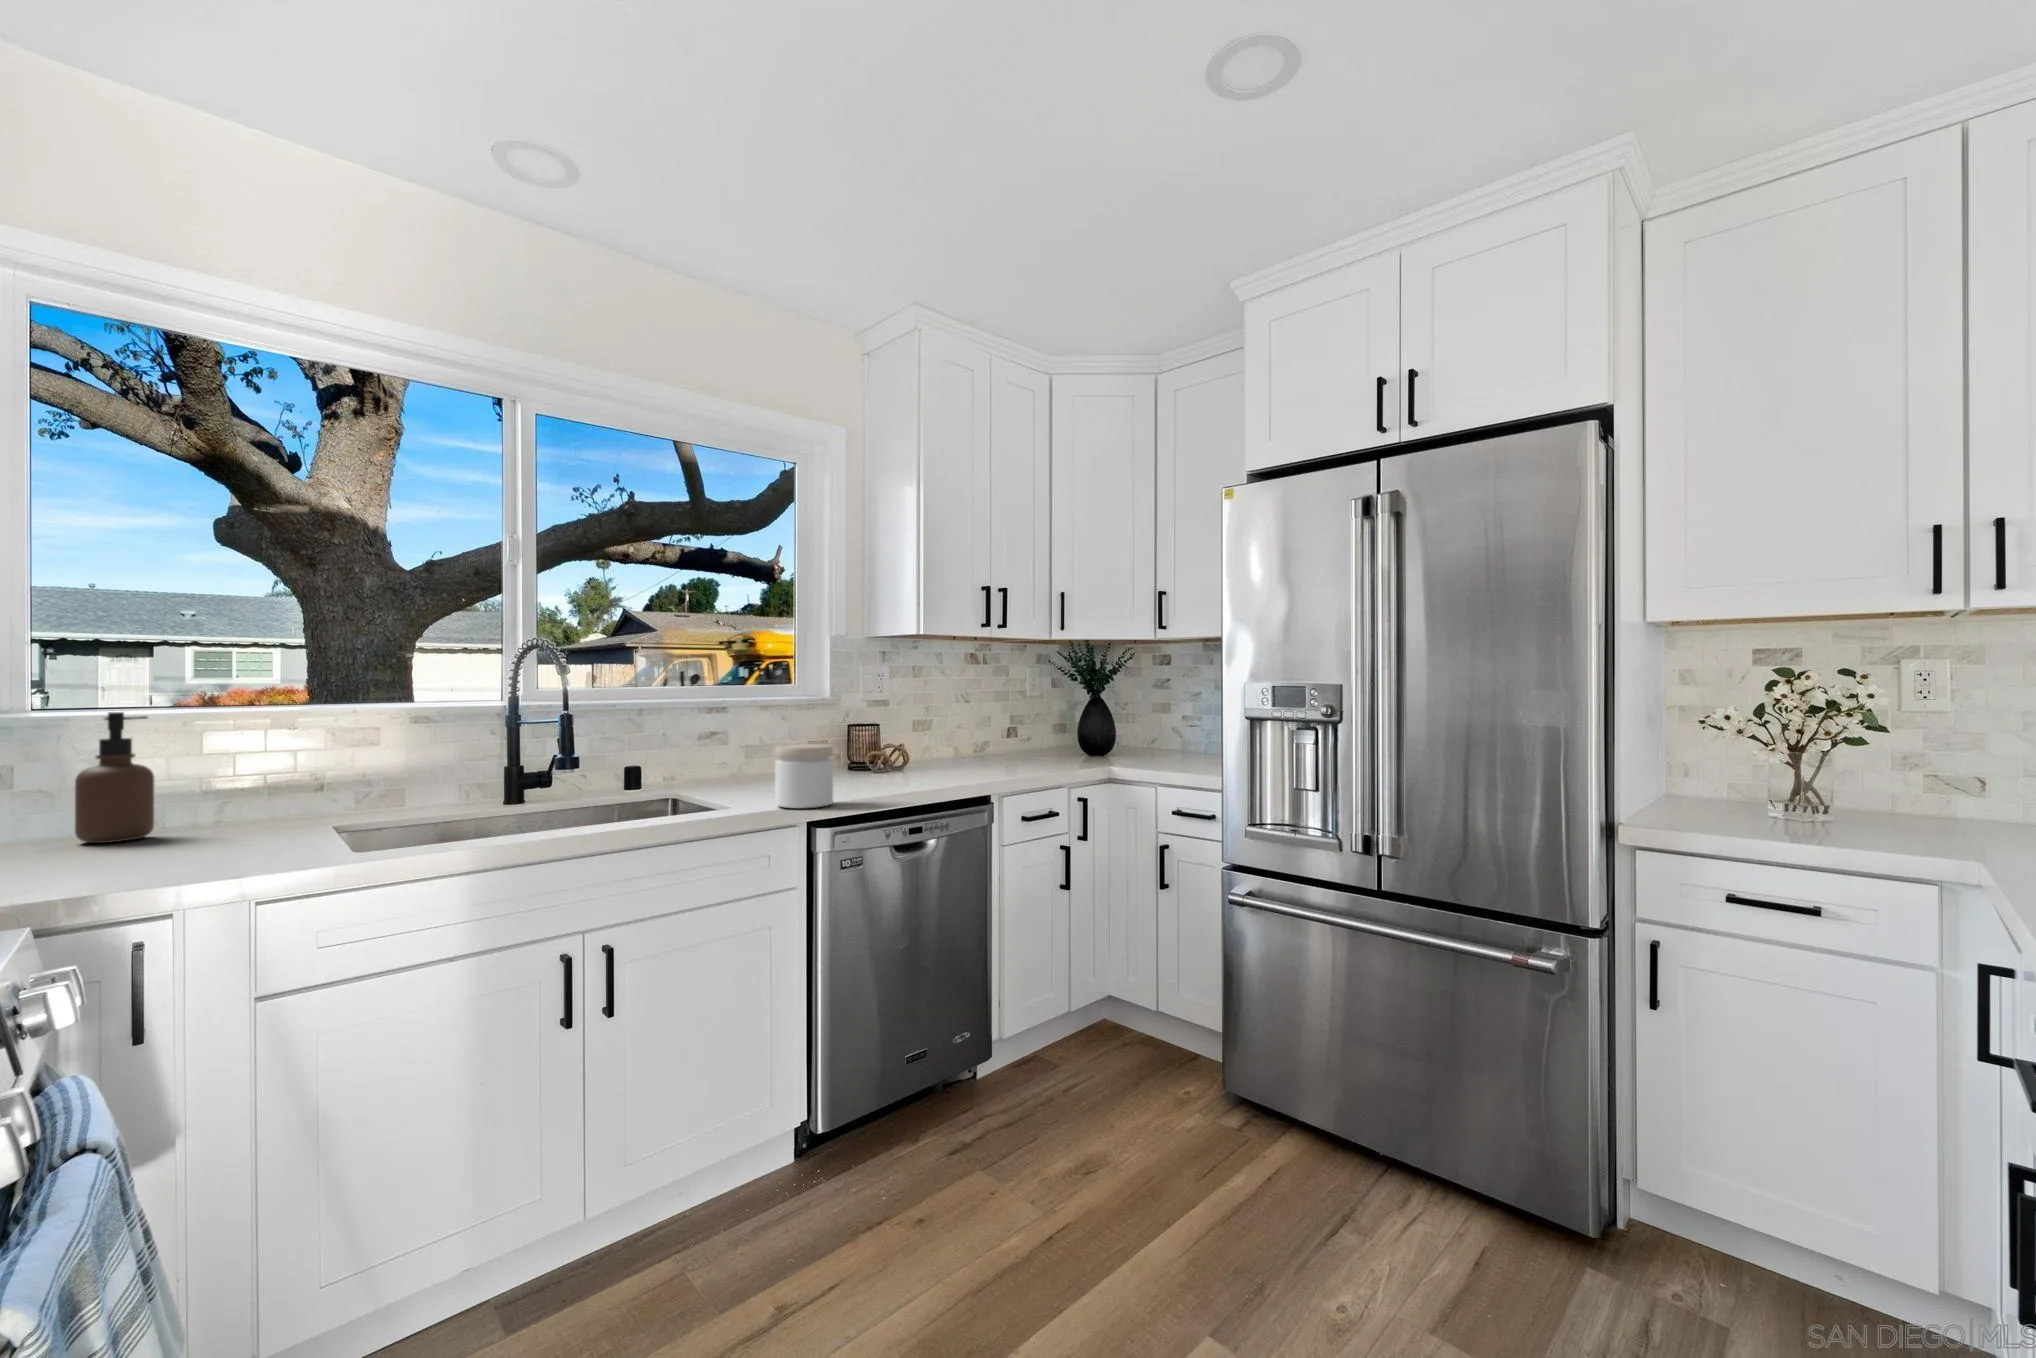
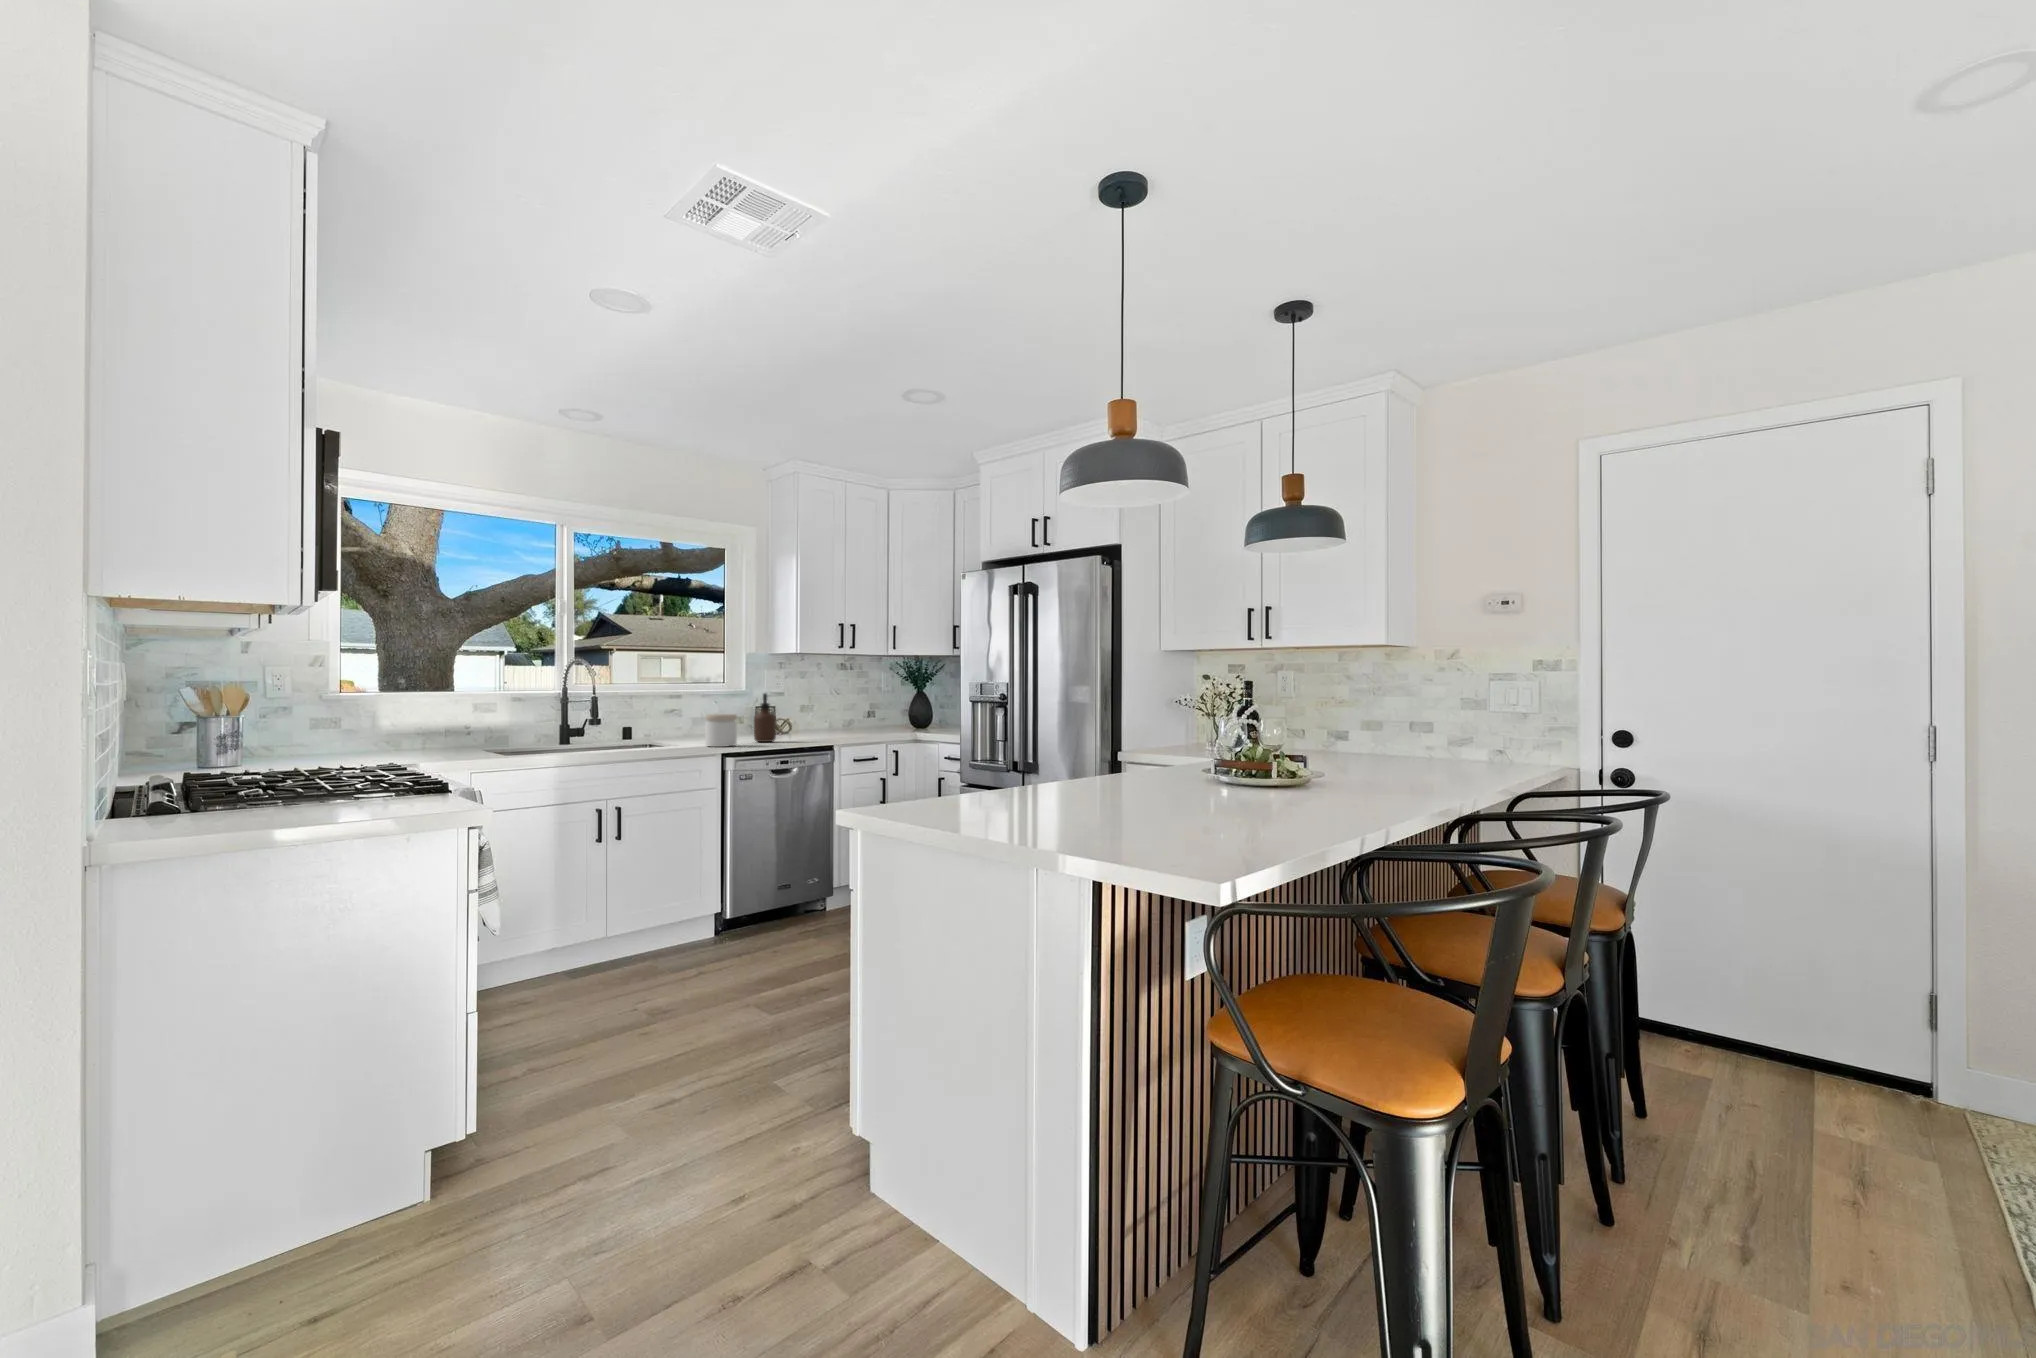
soap dispenser: present [75,712,154,843] -> present [754,693,776,742]

